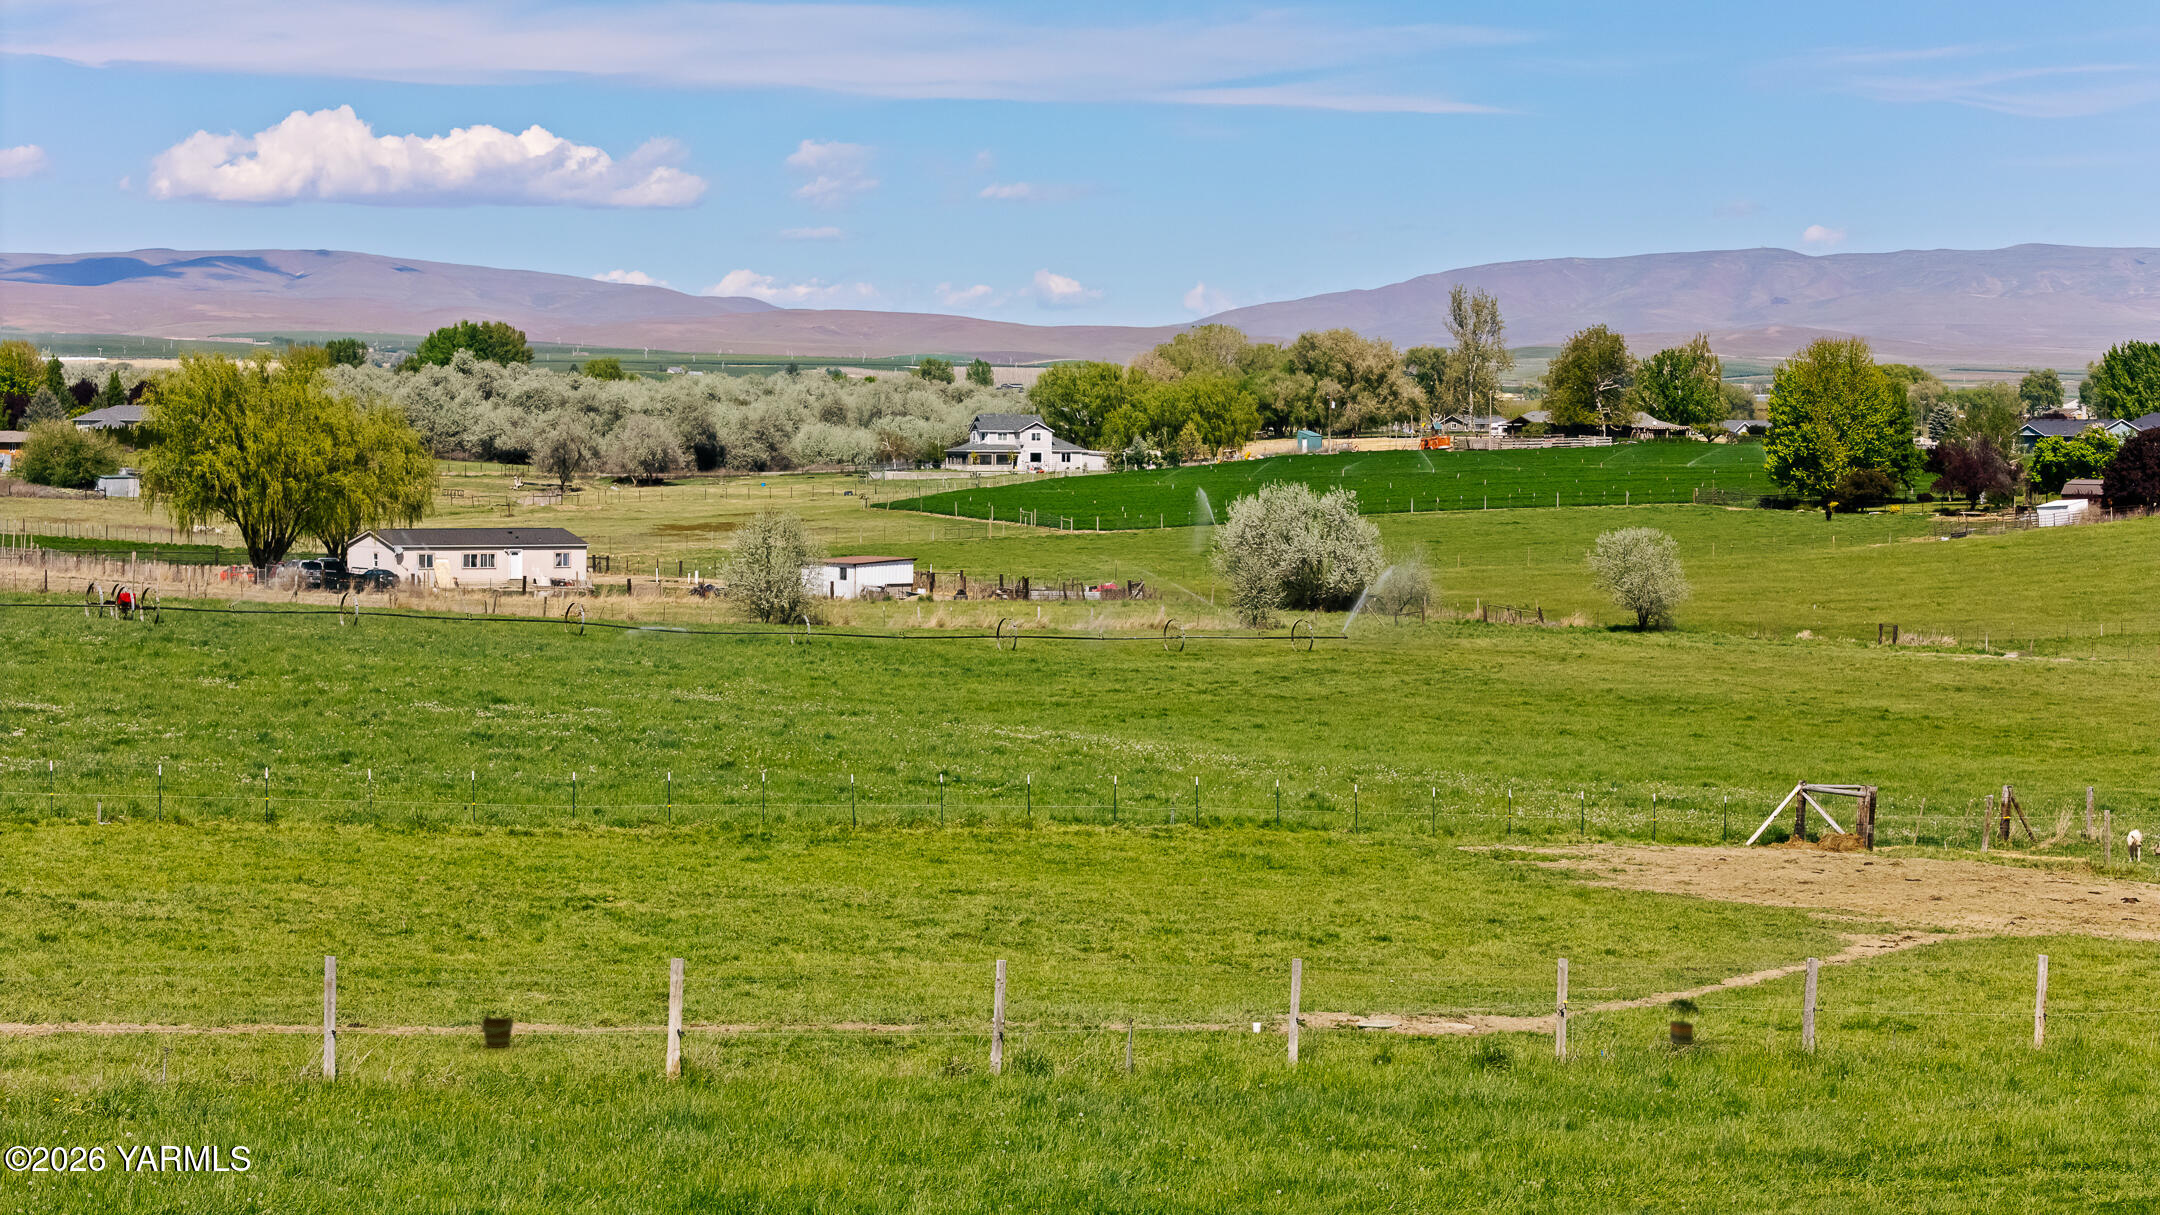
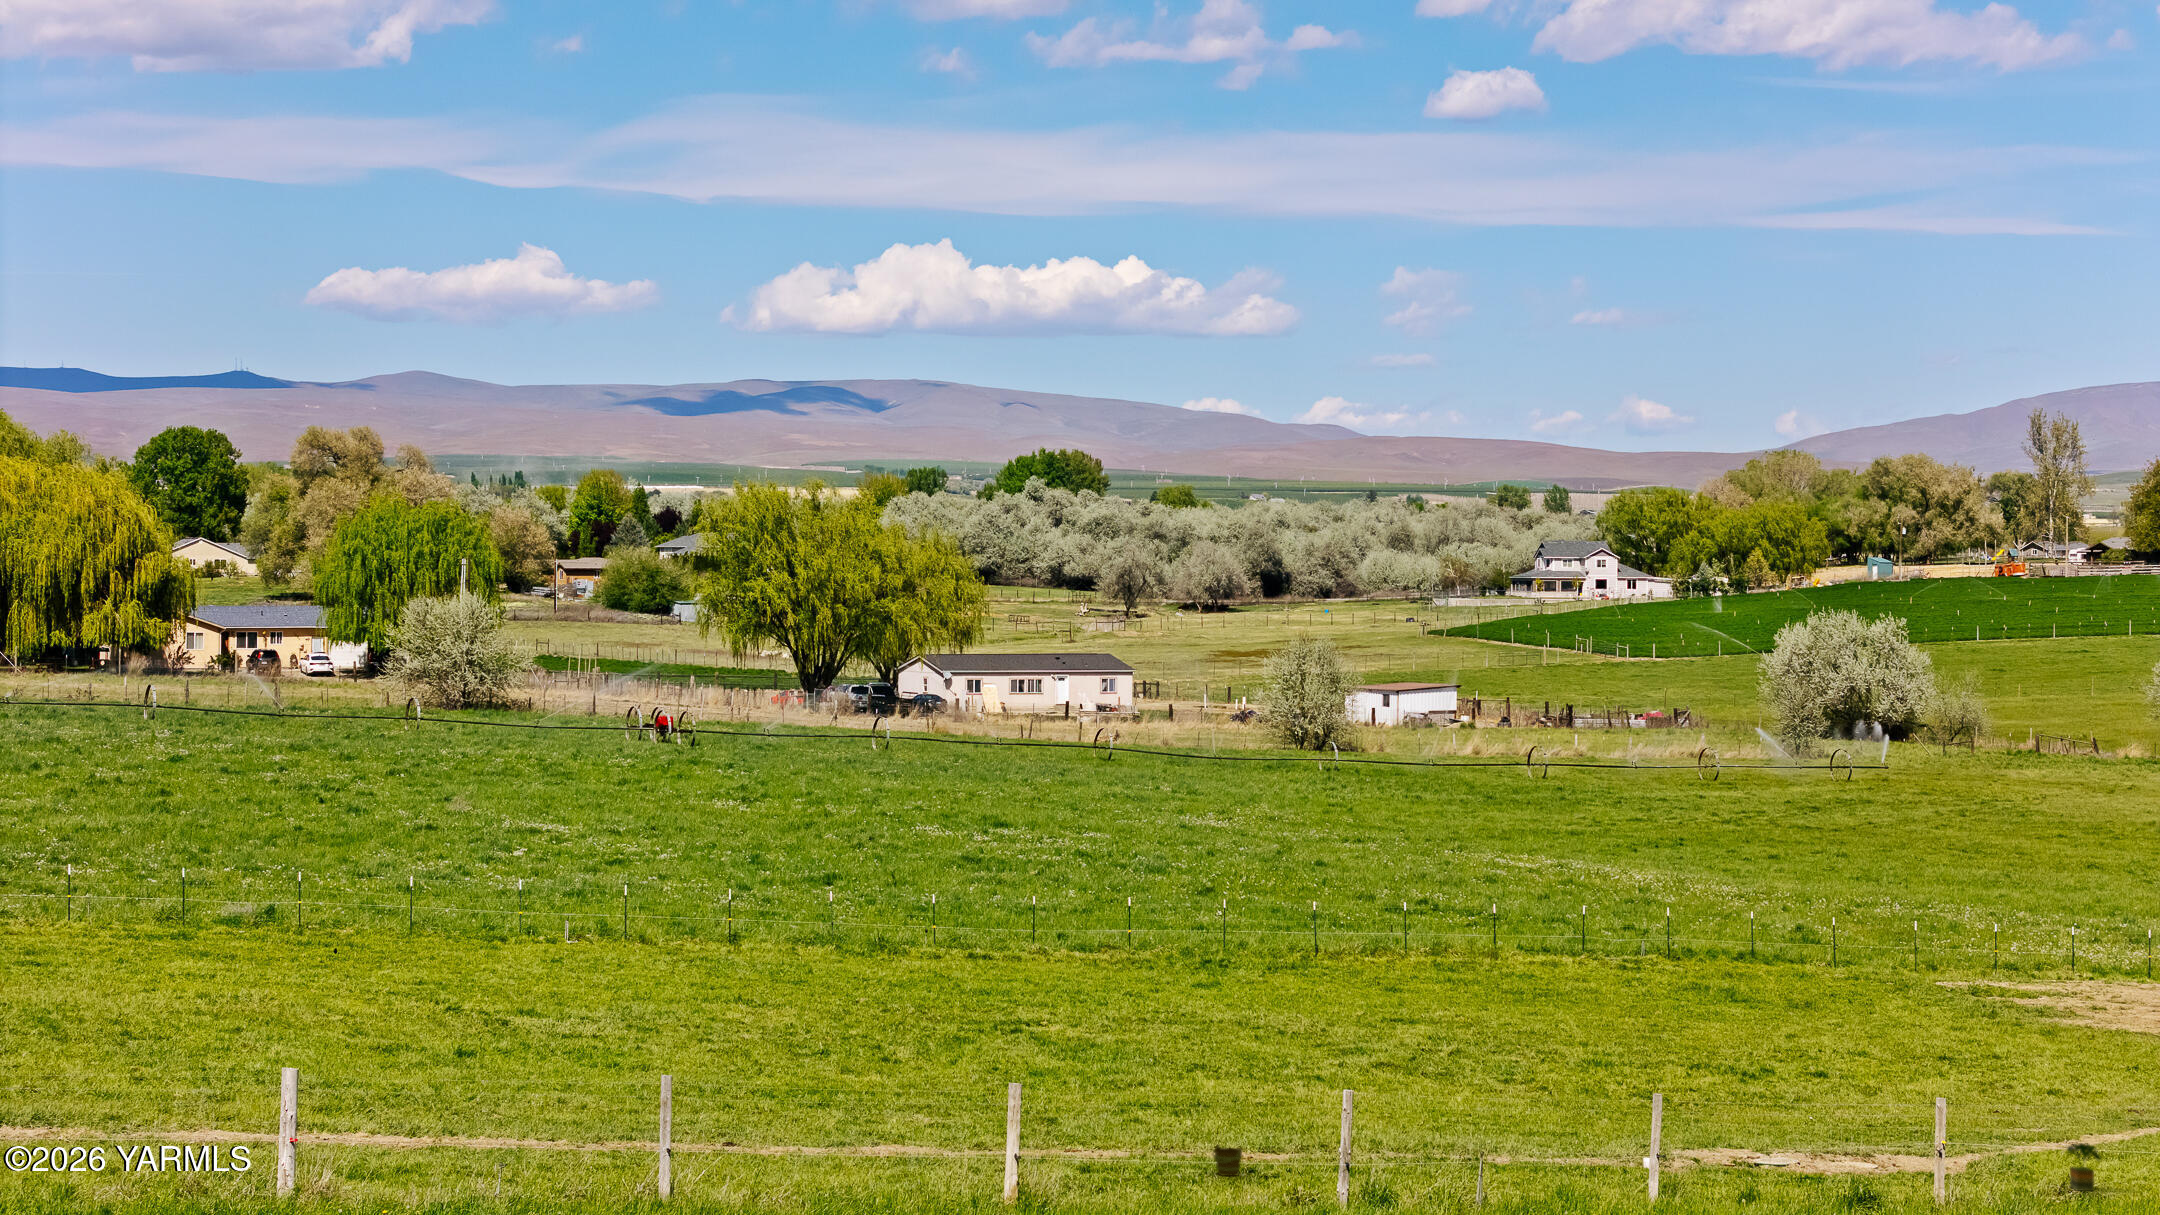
bucket: present [481,1015,513,1048] -> present [1213,1145,1242,1176]

